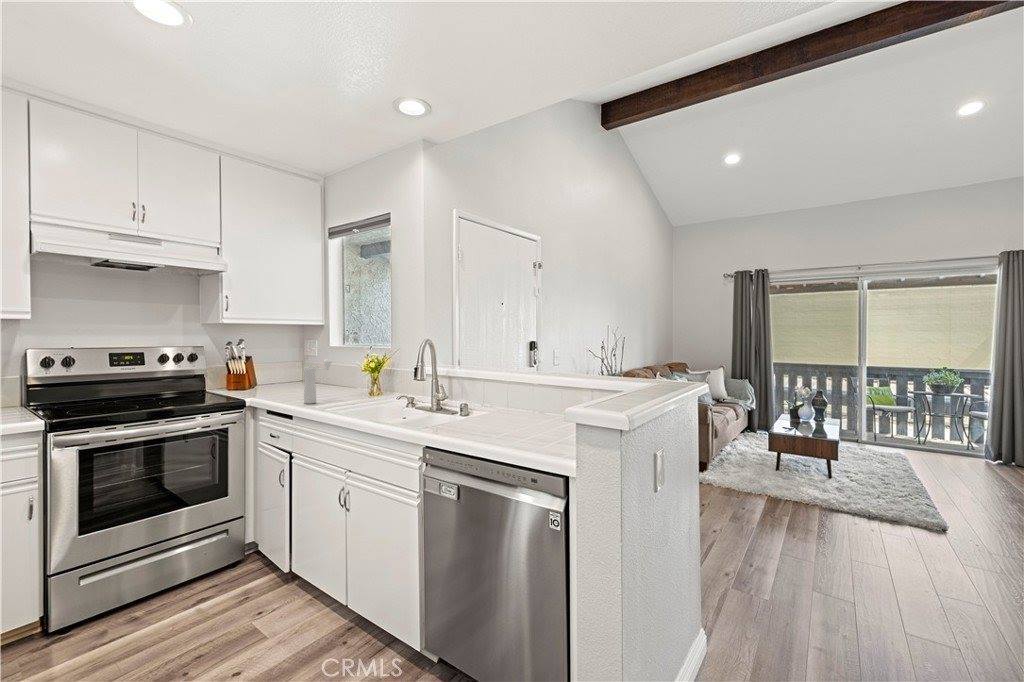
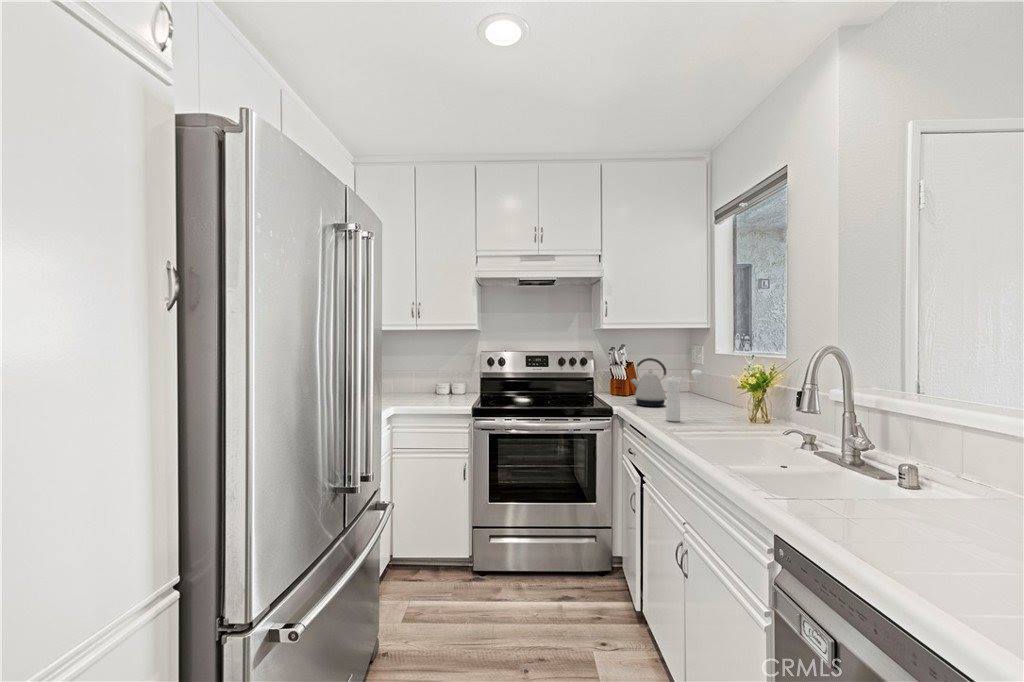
kettle: none [258,351,296,395] -> present [631,358,667,406]

